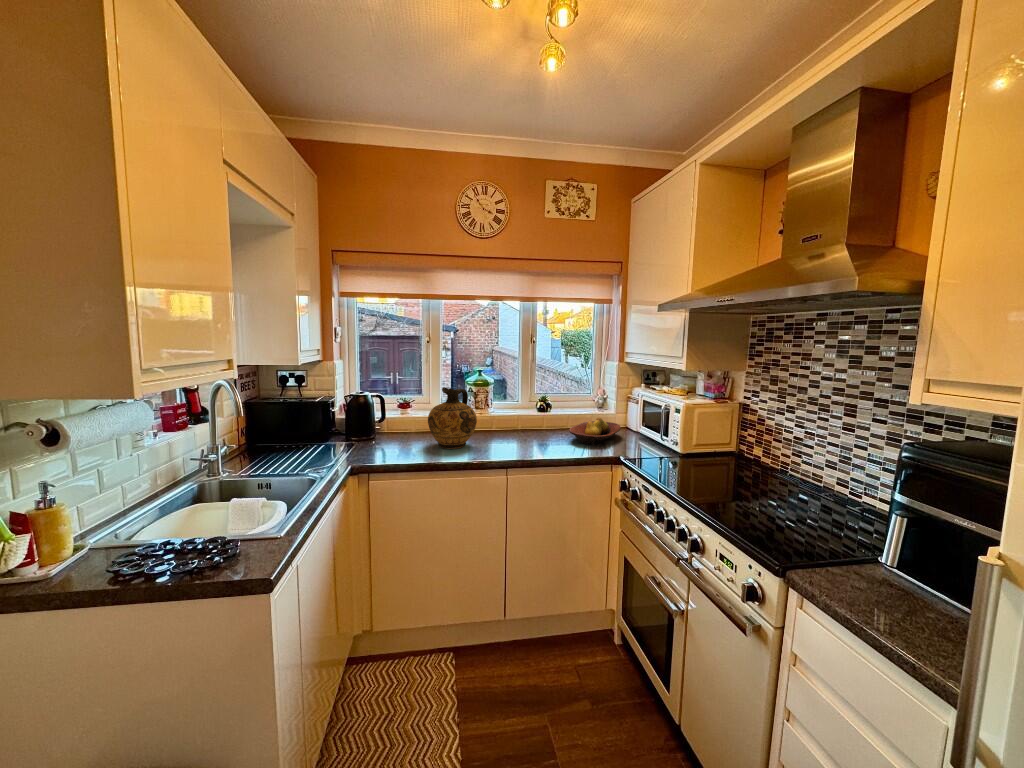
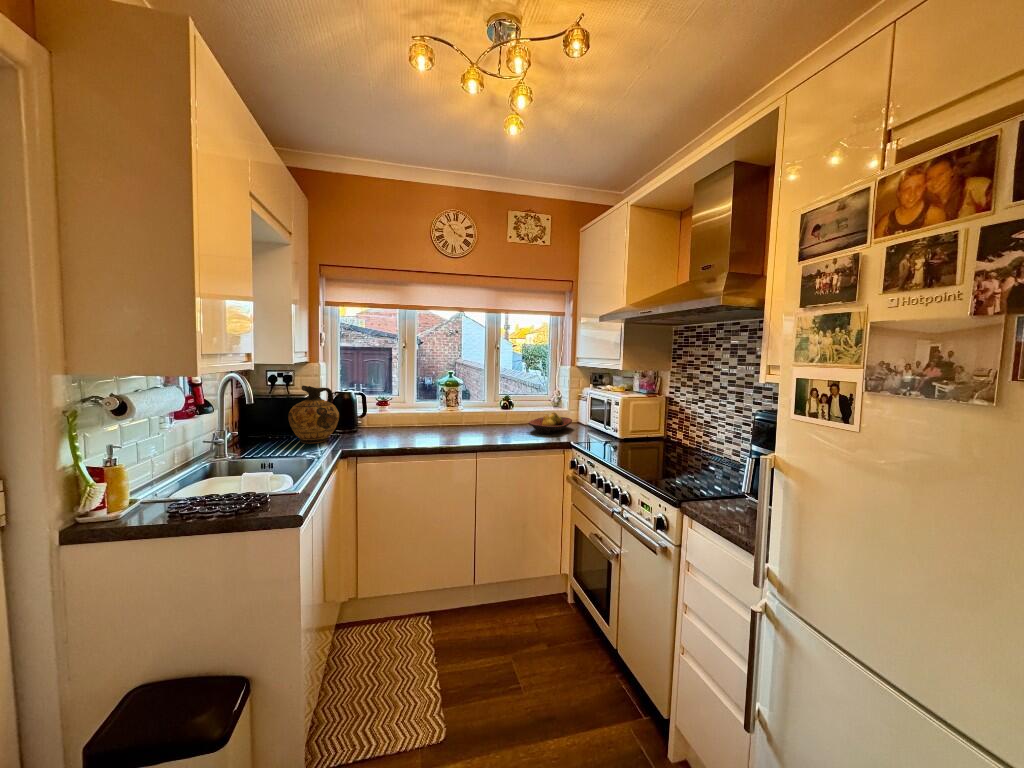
ceramic jug: present [428,387,477,449] -> present [288,385,339,443]

